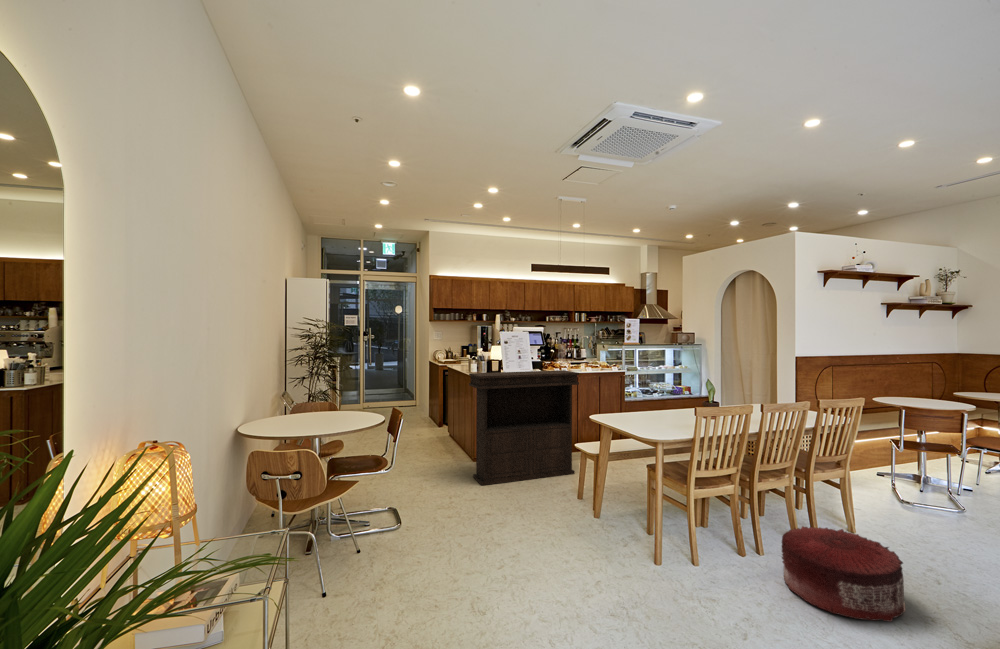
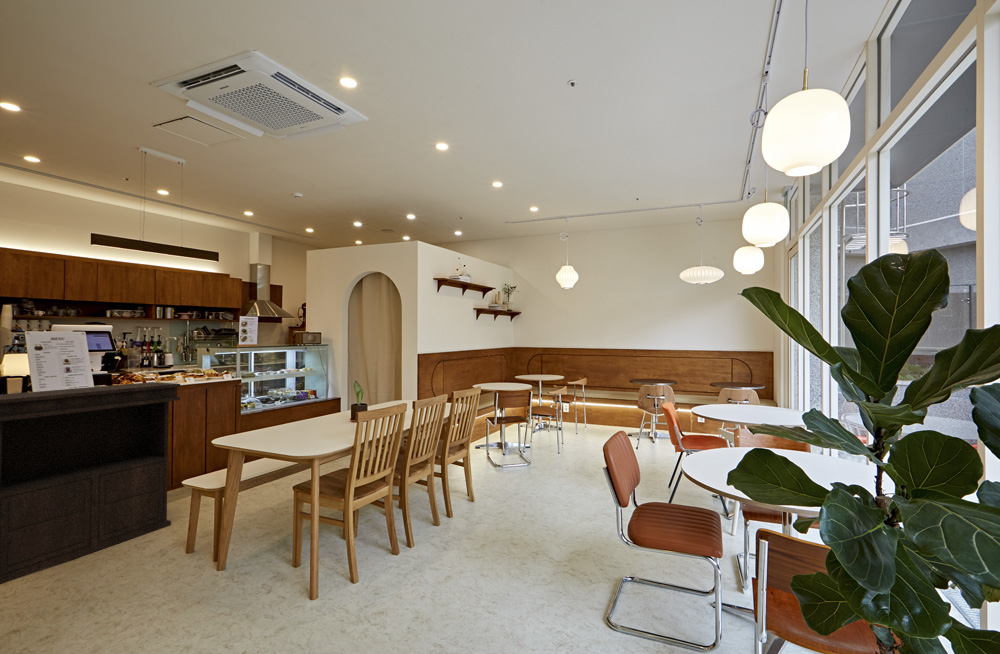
pouf: present [782,527,905,622] -> none [438,507,530,590]

